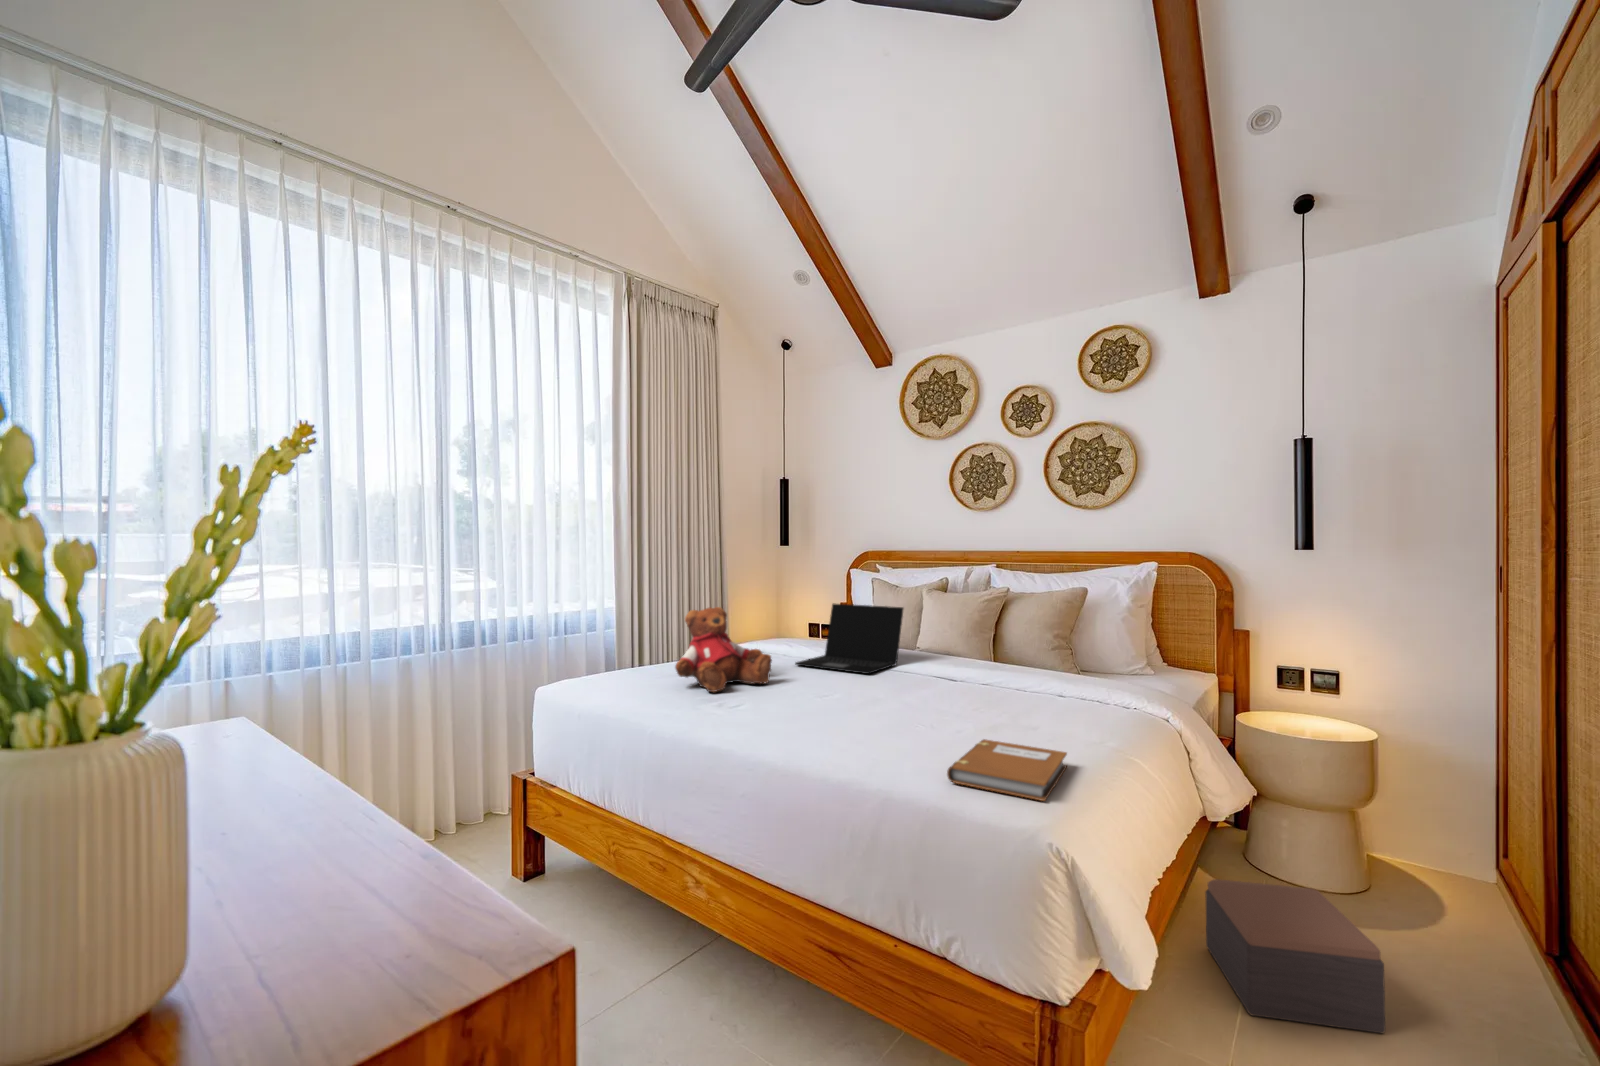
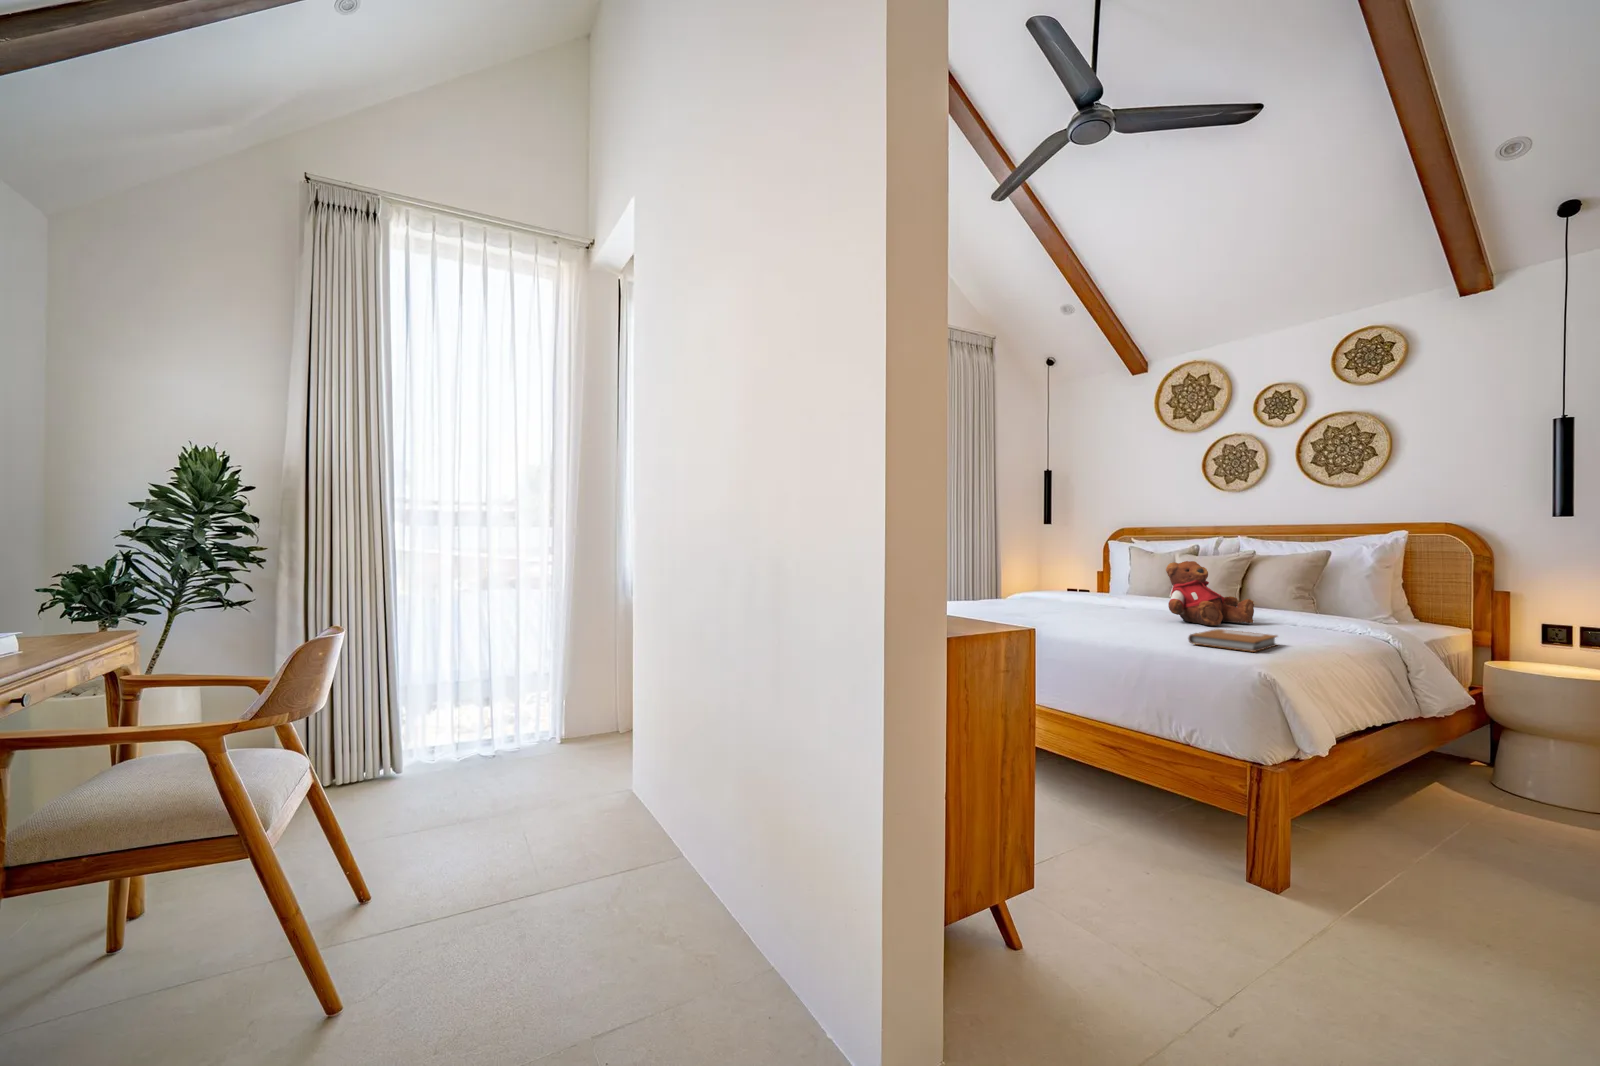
laptop: present [795,603,903,674] -> none [1069,561,1159,608]
teddy bear: present [675,607,772,692] -> present [1166,561,1254,625]
footstool: present [1205,879,1385,1033] -> none [1419,762,1568,867]

